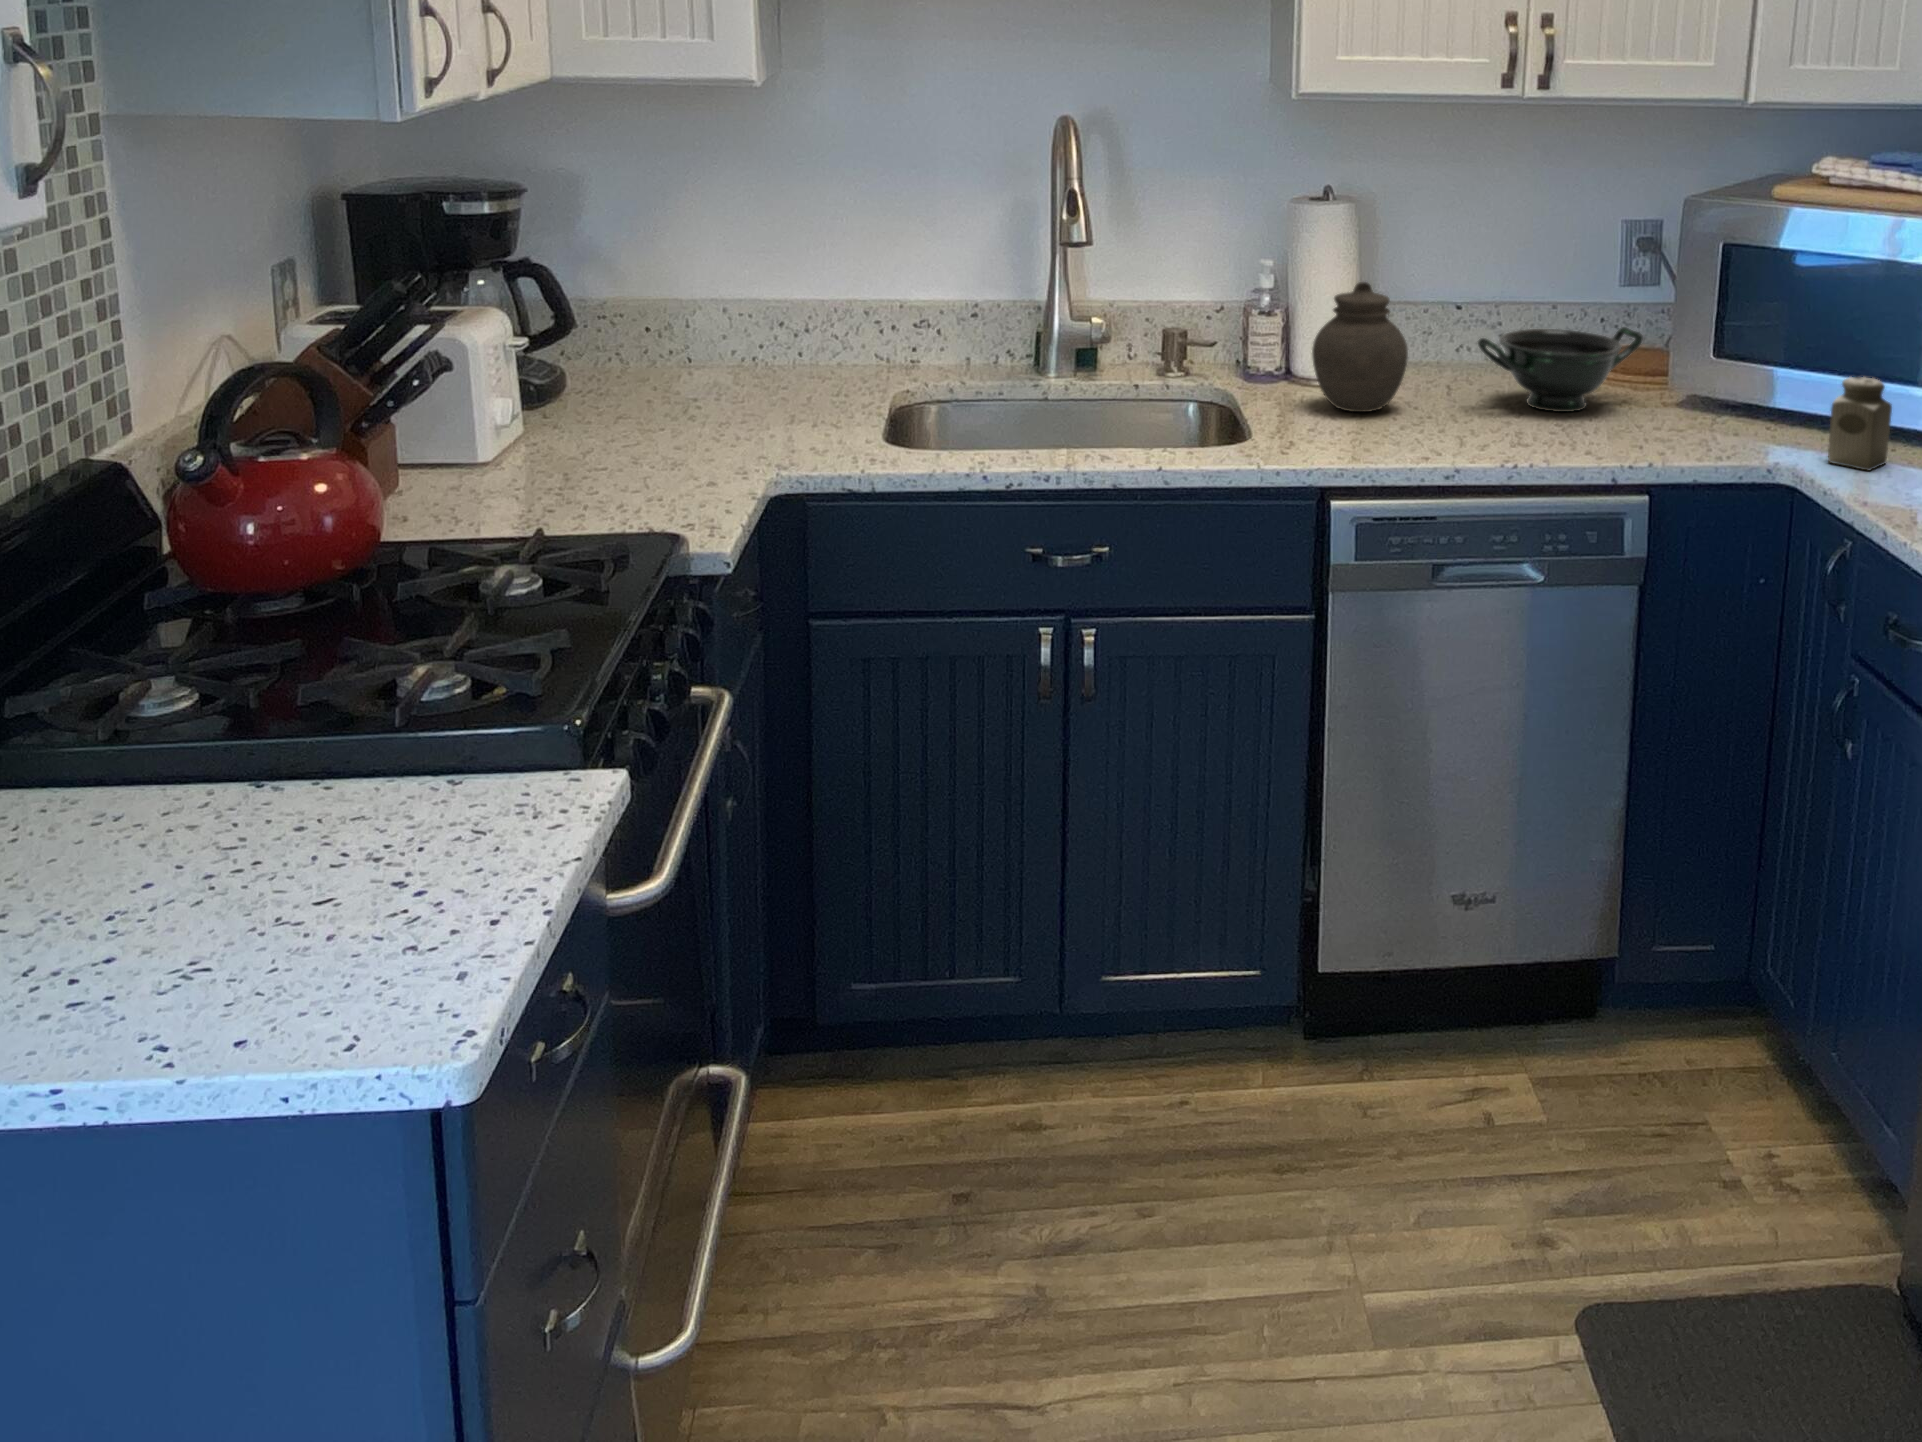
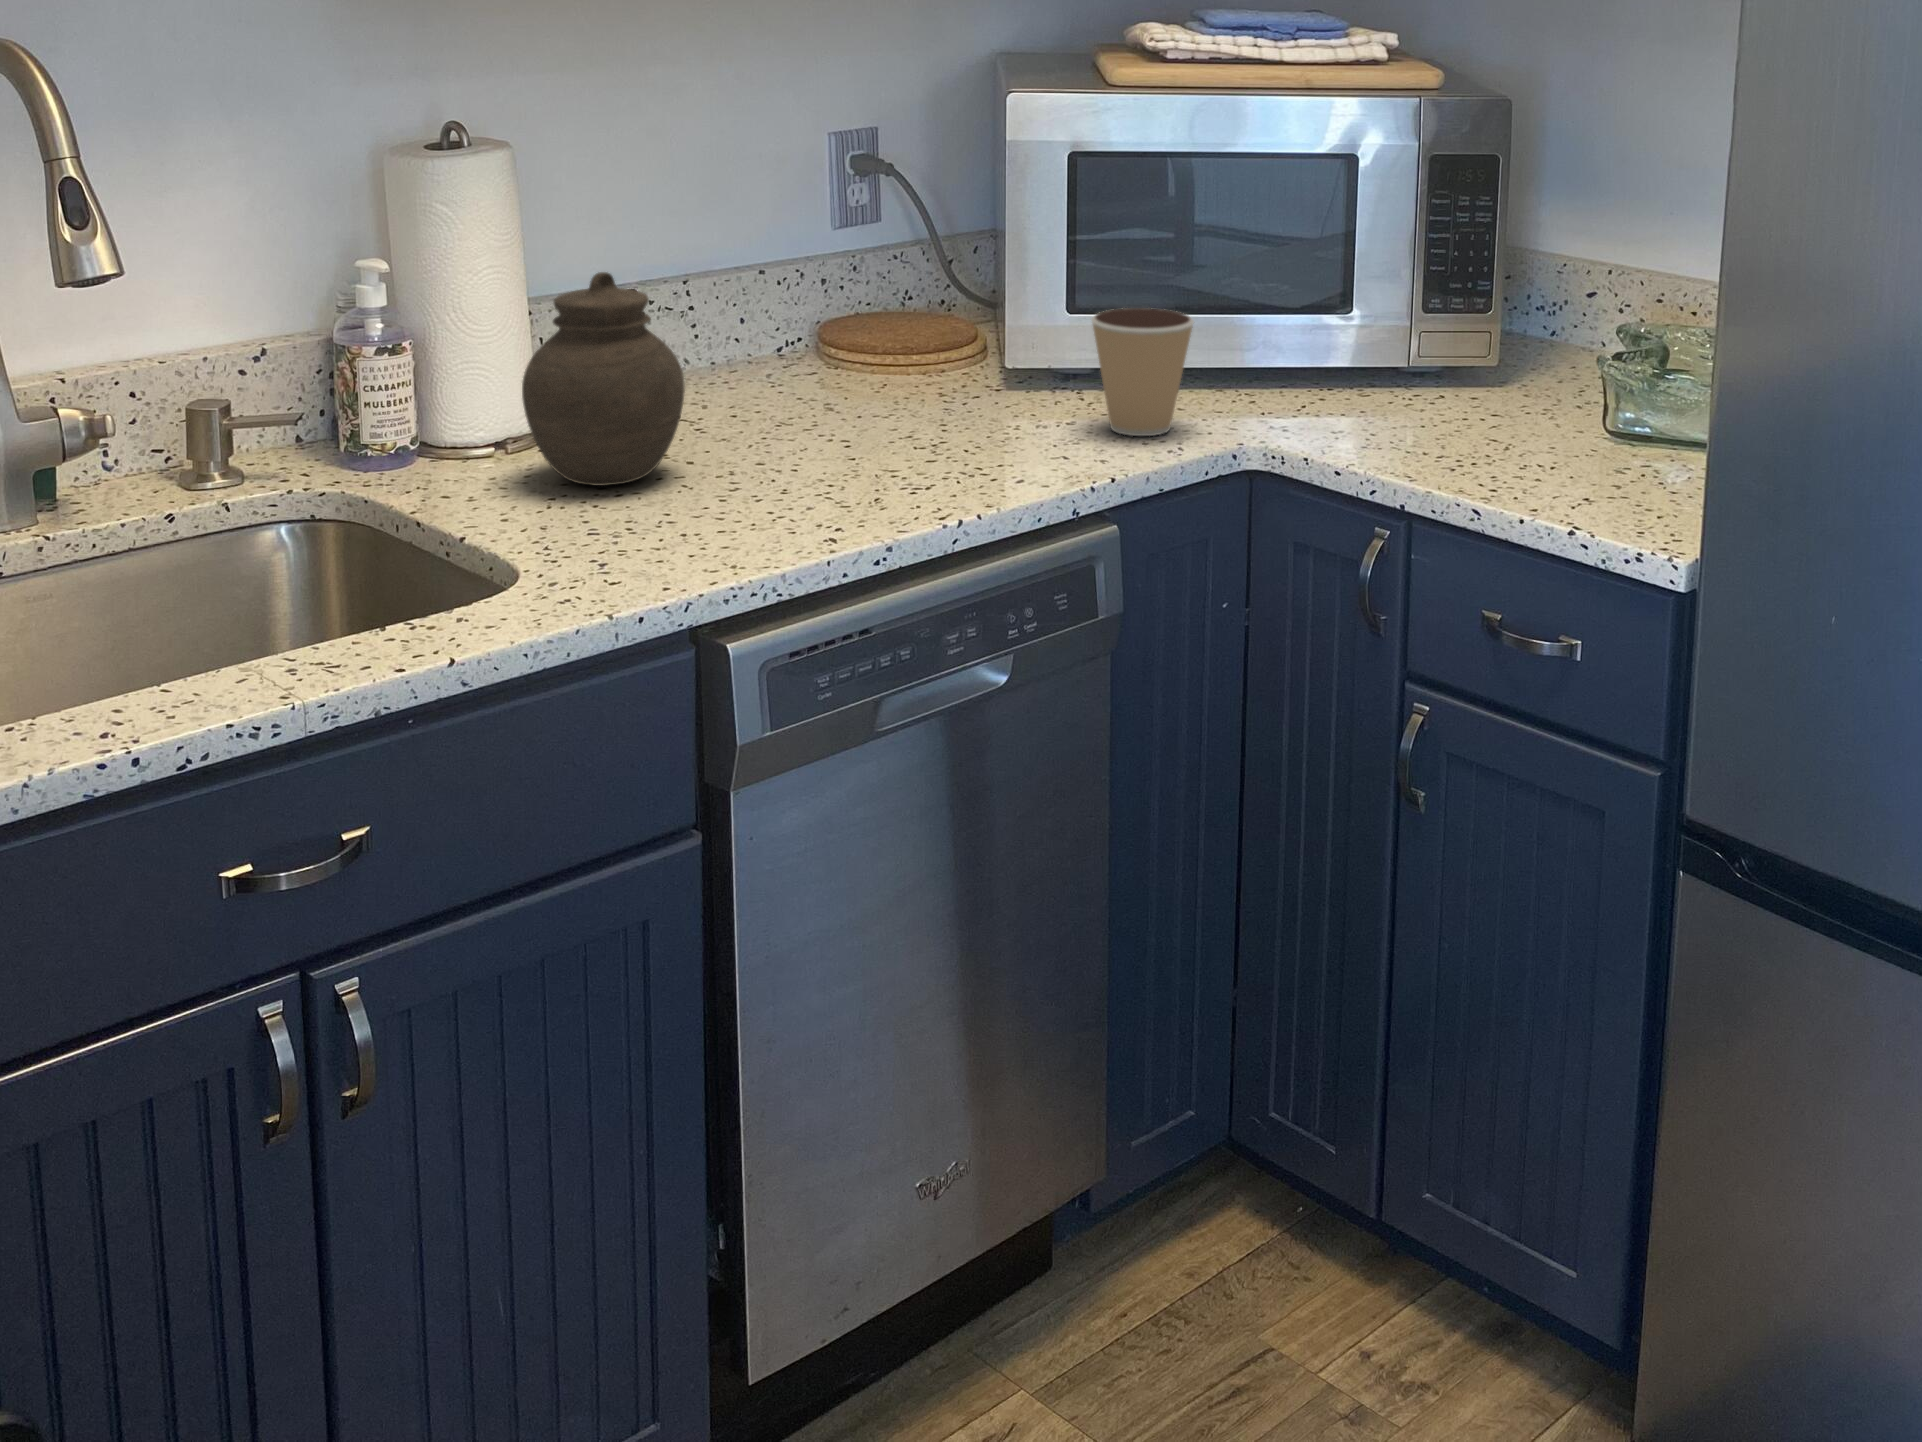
bowl: present [1478,327,1643,412] -> none [771,291,961,430]
coffee cup: none [1689,352,1766,445] -> present [1091,308,1194,436]
salt shaker: present [1828,377,1892,470] -> none [1294,316,1358,437]

